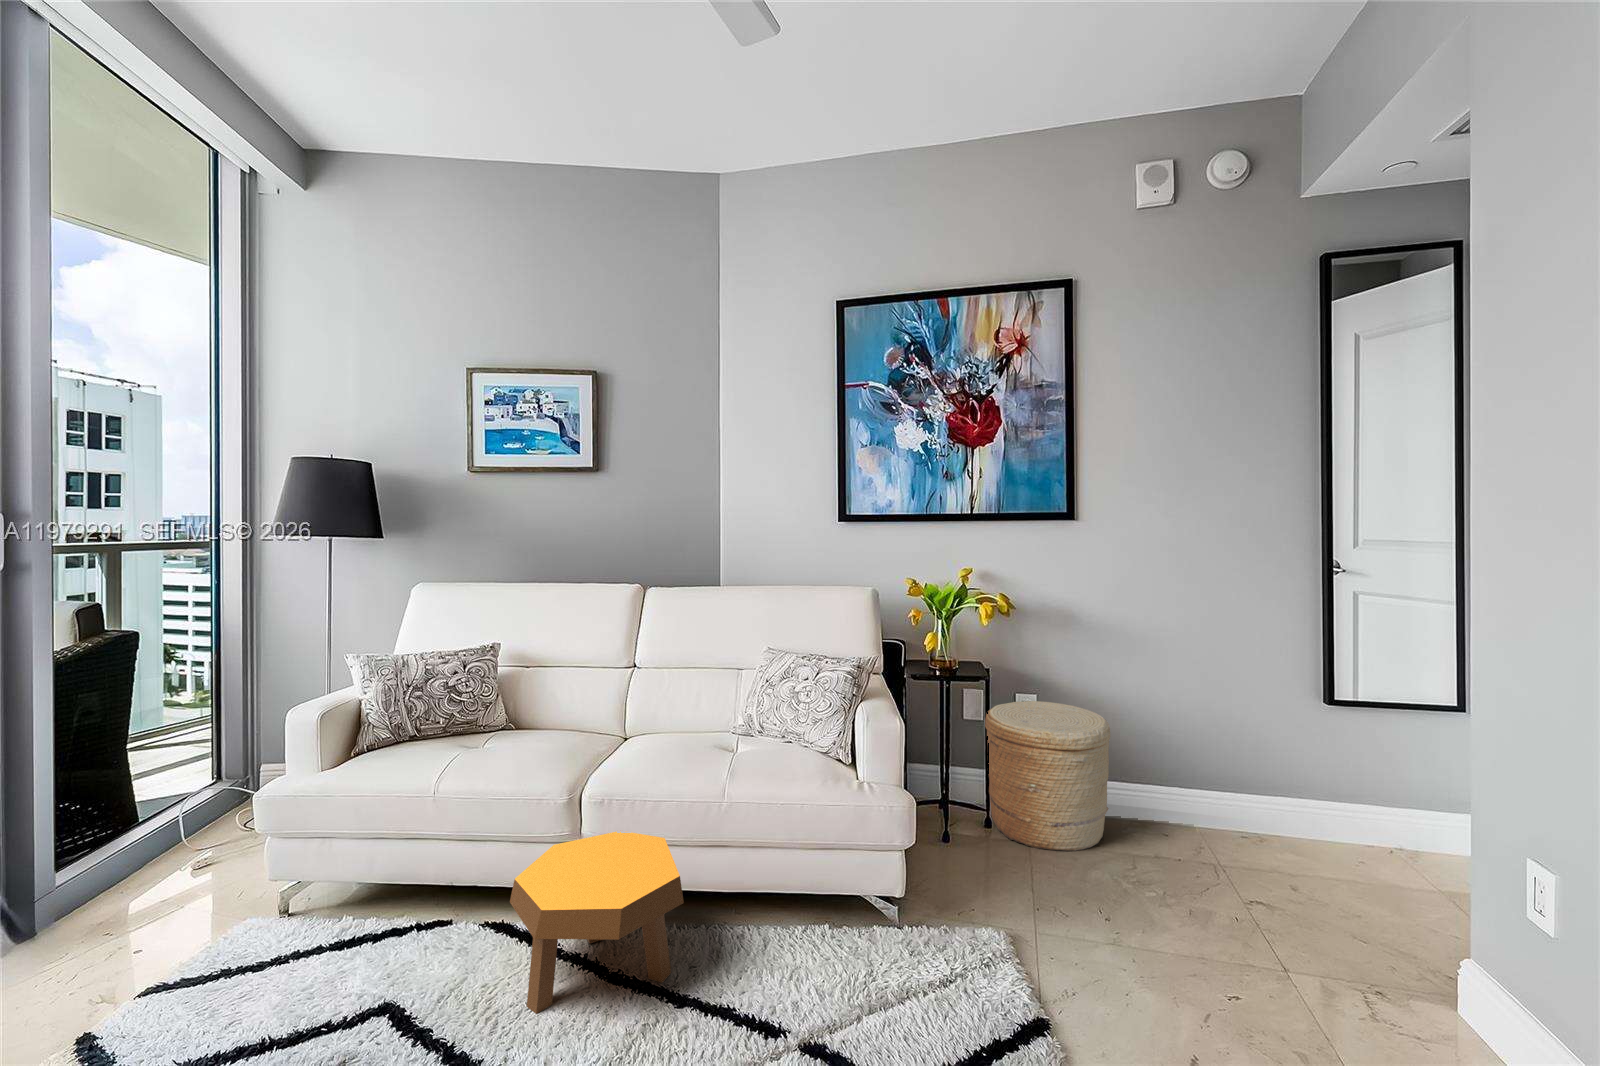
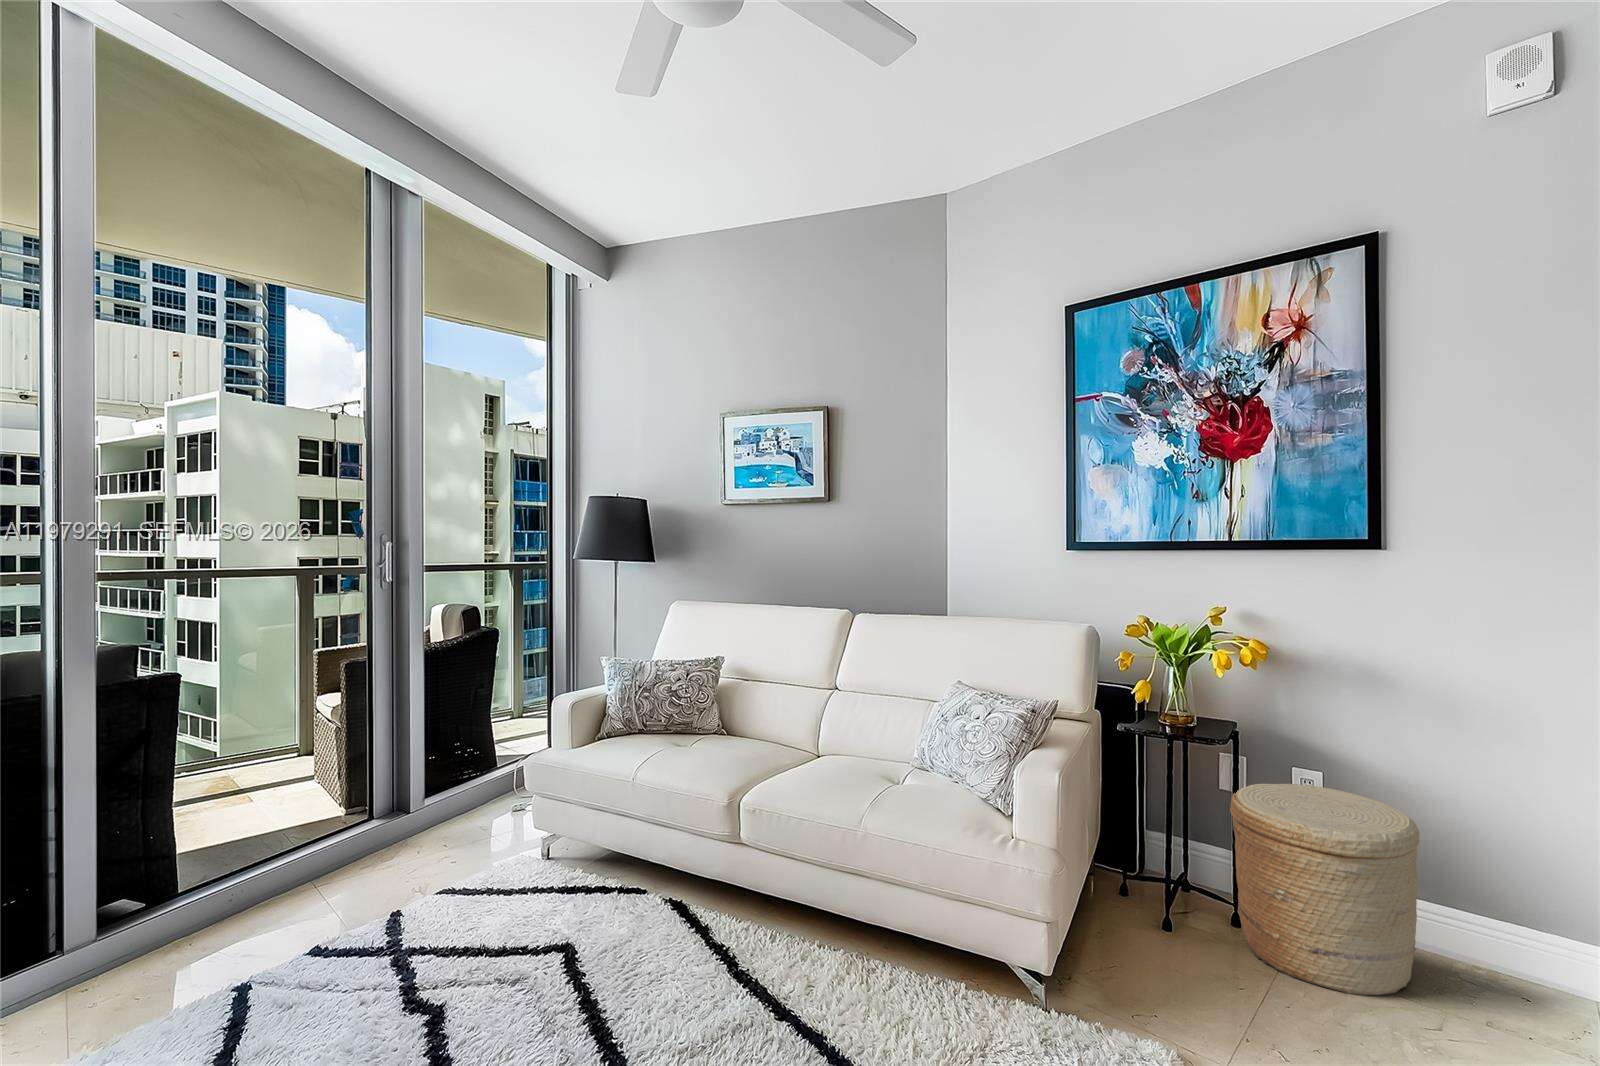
footstool: present [510,832,684,1014] -> none [662,842,812,993]

